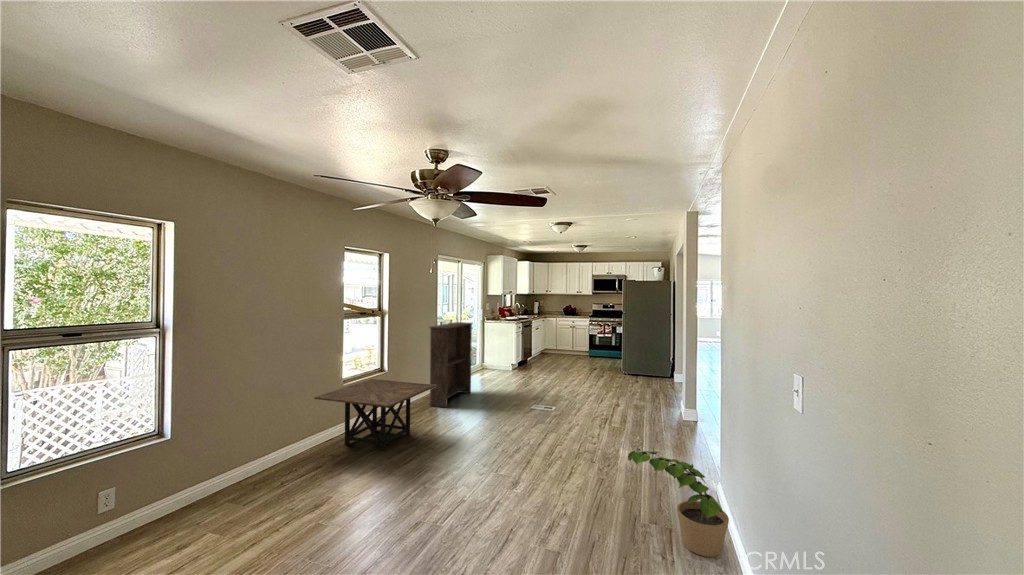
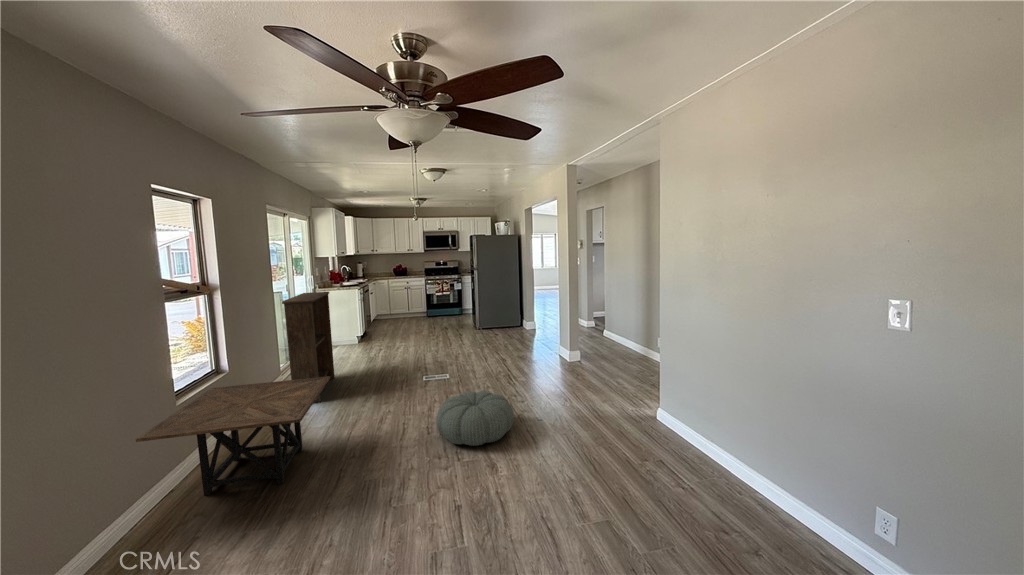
pouf: none [495,421,563,467] -> present [436,391,514,446]
potted plant: present [628,448,729,557] -> none [628,391,716,471]

